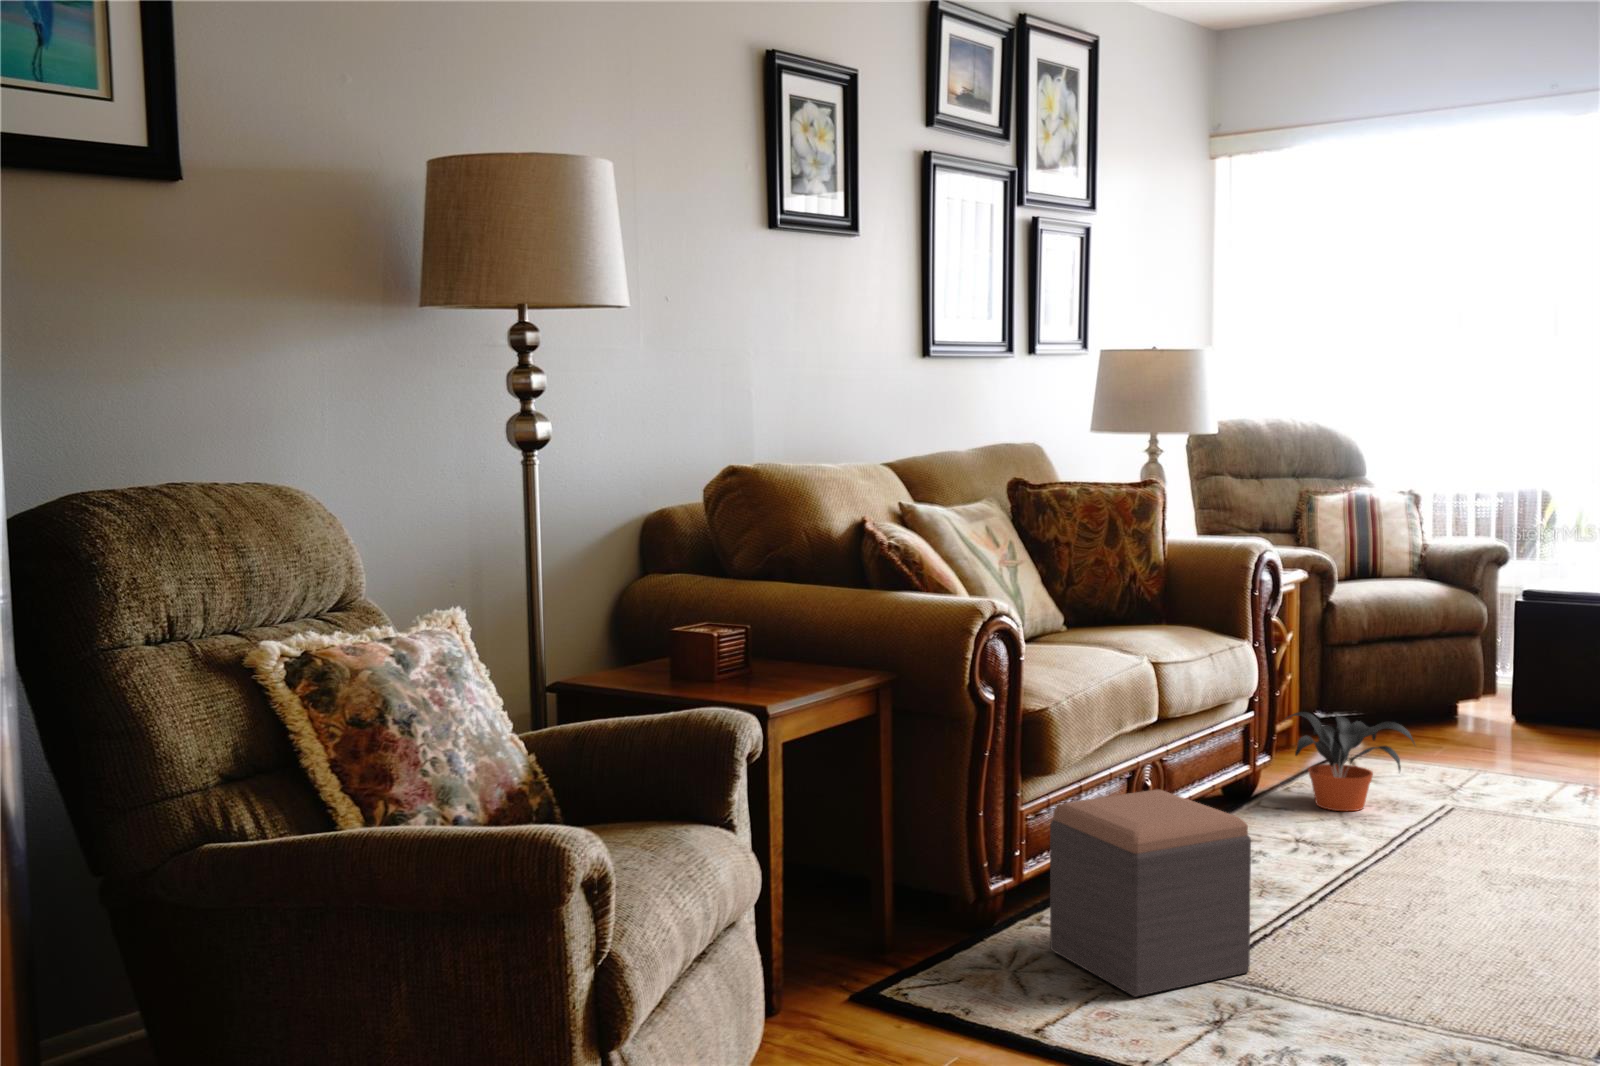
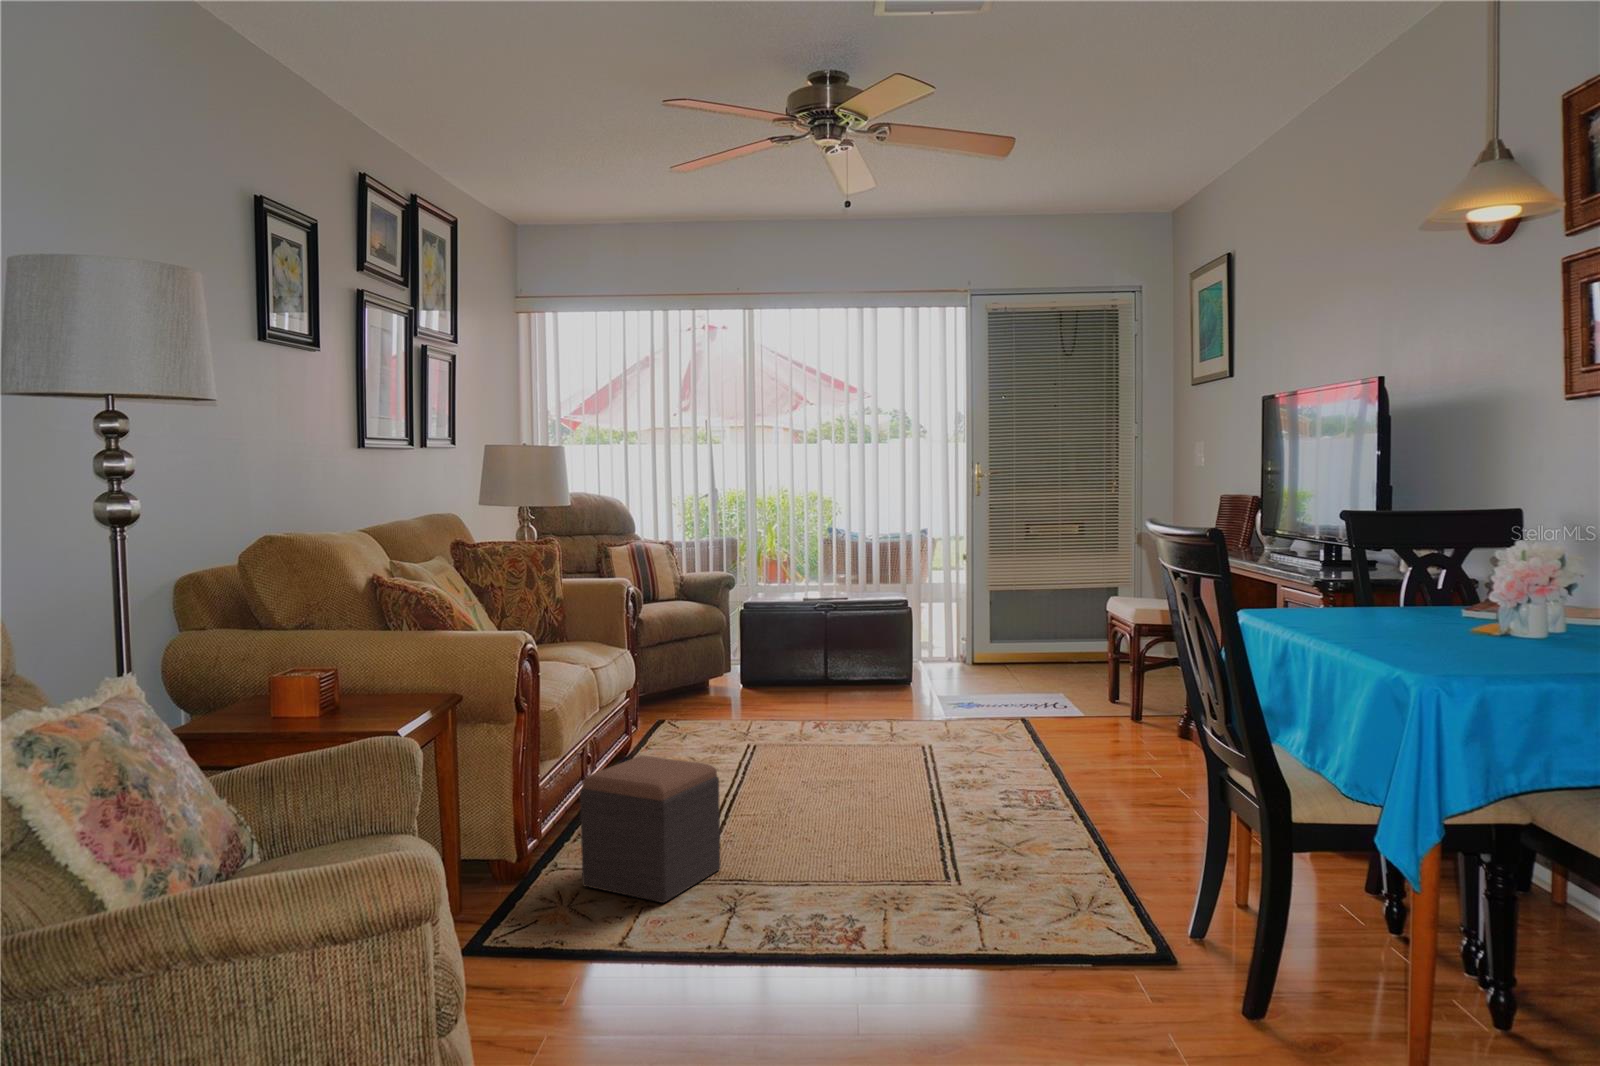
potted plant: present [1286,712,1415,811] -> none [646,693,733,757]

